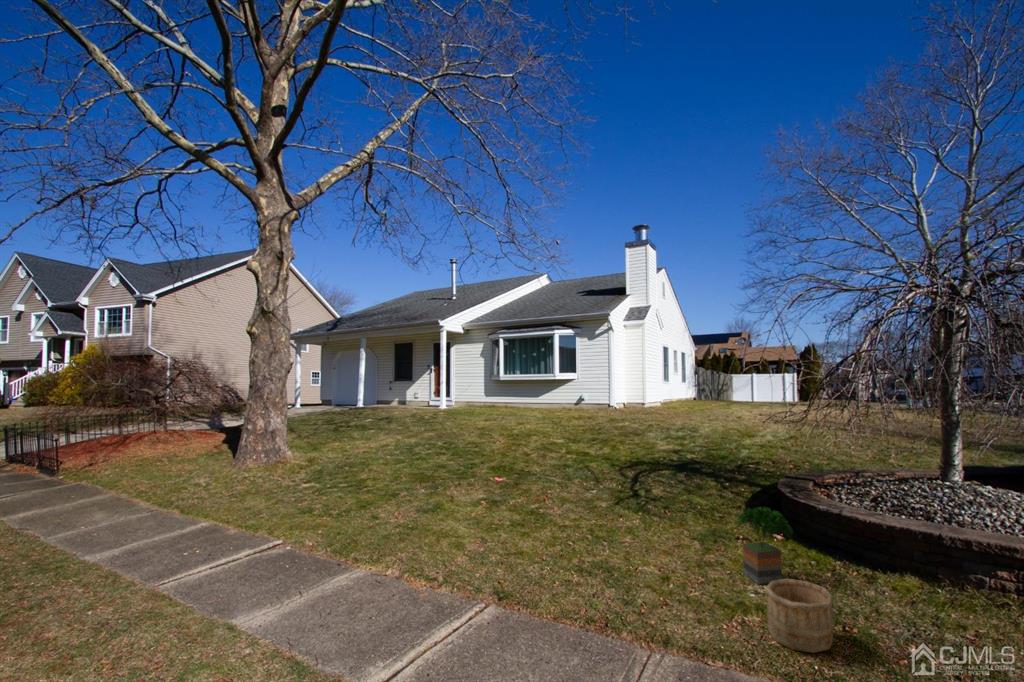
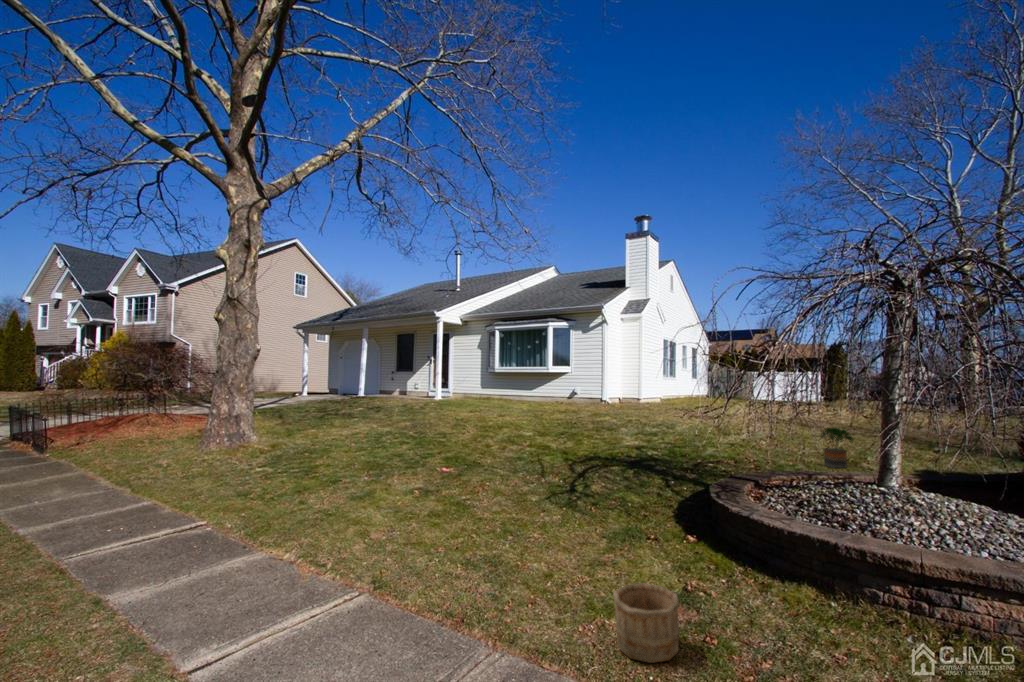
potted tree: present [737,507,793,584] -> present [821,428,853,468]

